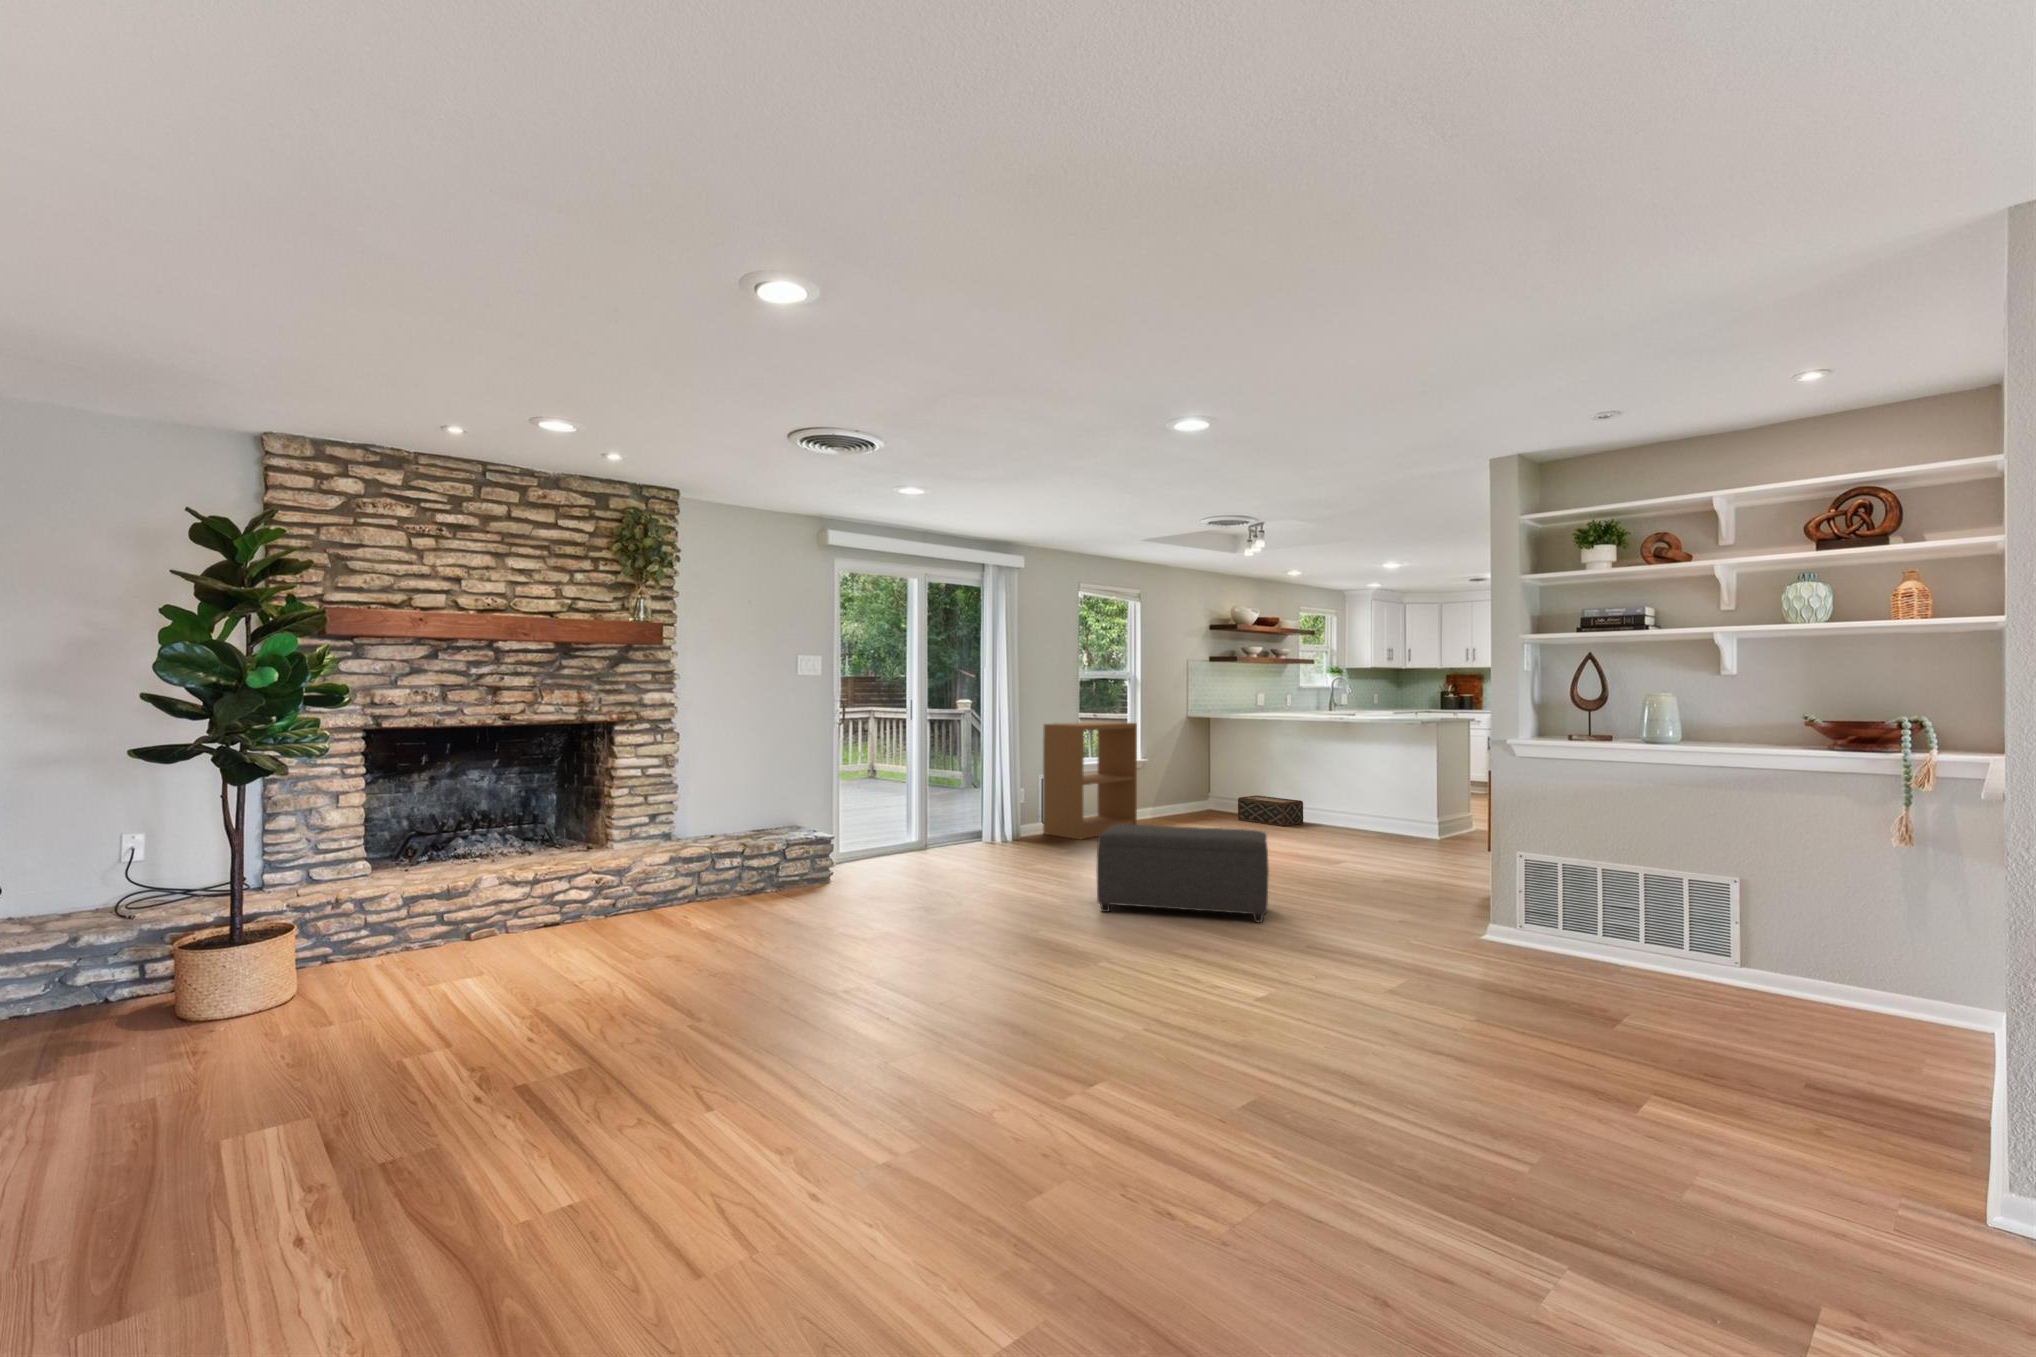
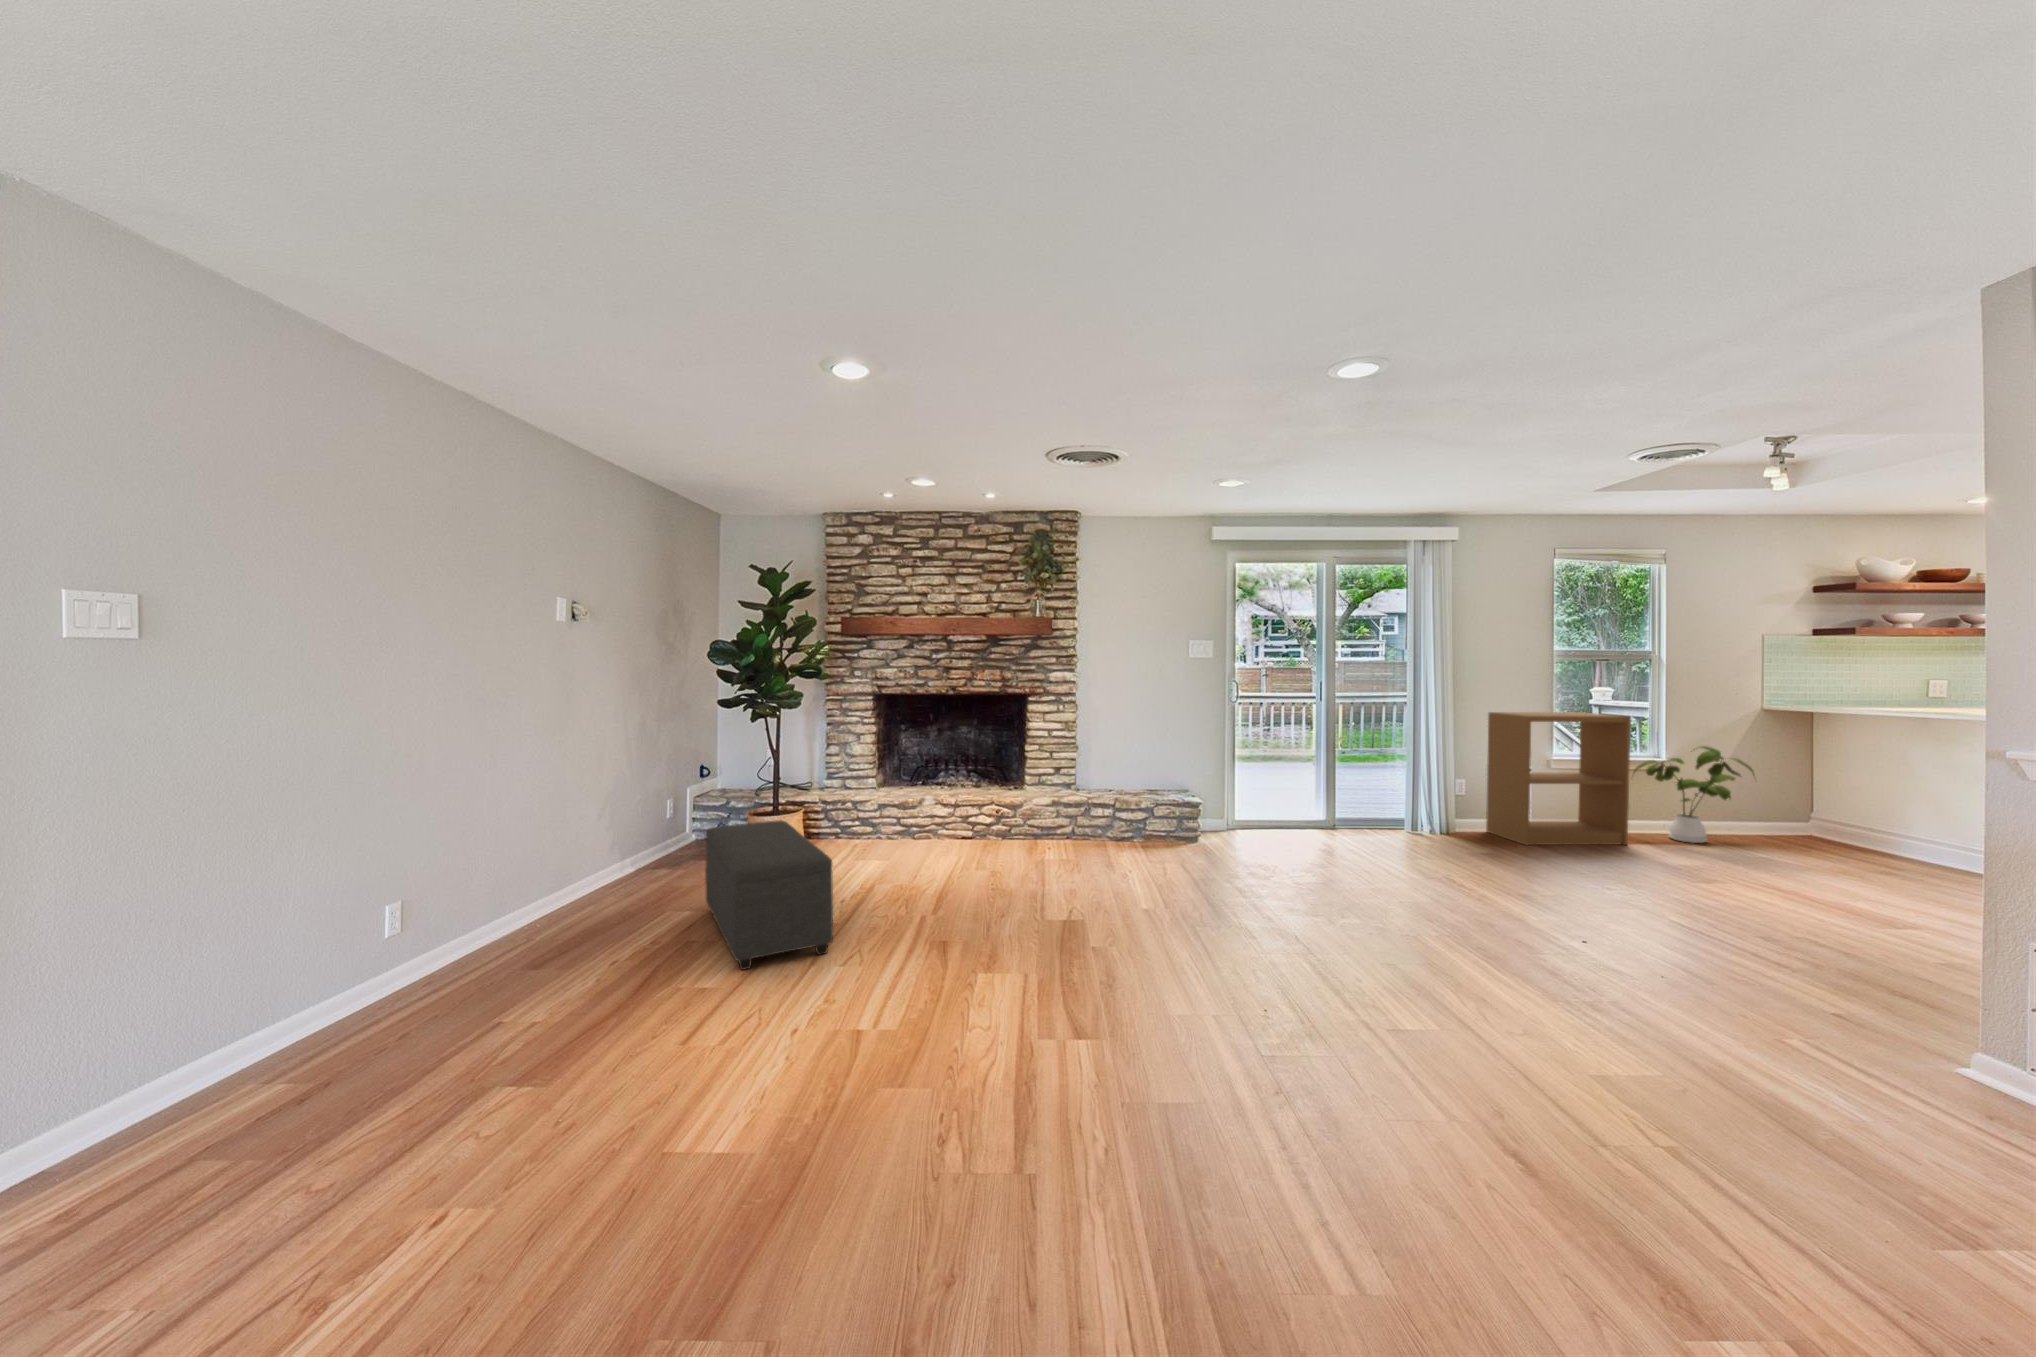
house plant: none [1129,744,1205,822] -> present [1633,746,1754,843]
woven basket: present [1238,795,1303,826] -> none [1831,827,1968,880]
ottoman: present [1097,824,1269,922] -> present [705,820,833,970]

